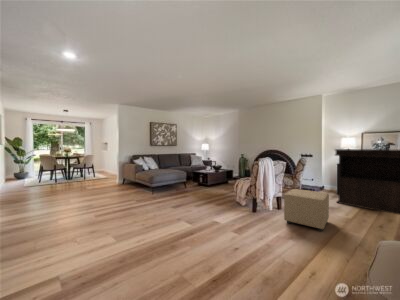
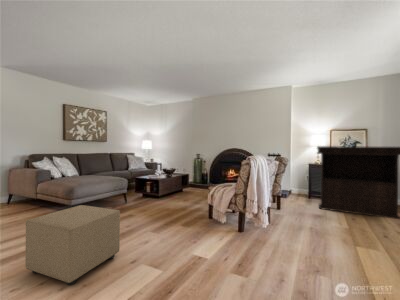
ottoman: present [284,189,329,231] -> present [25,205,120,285]

